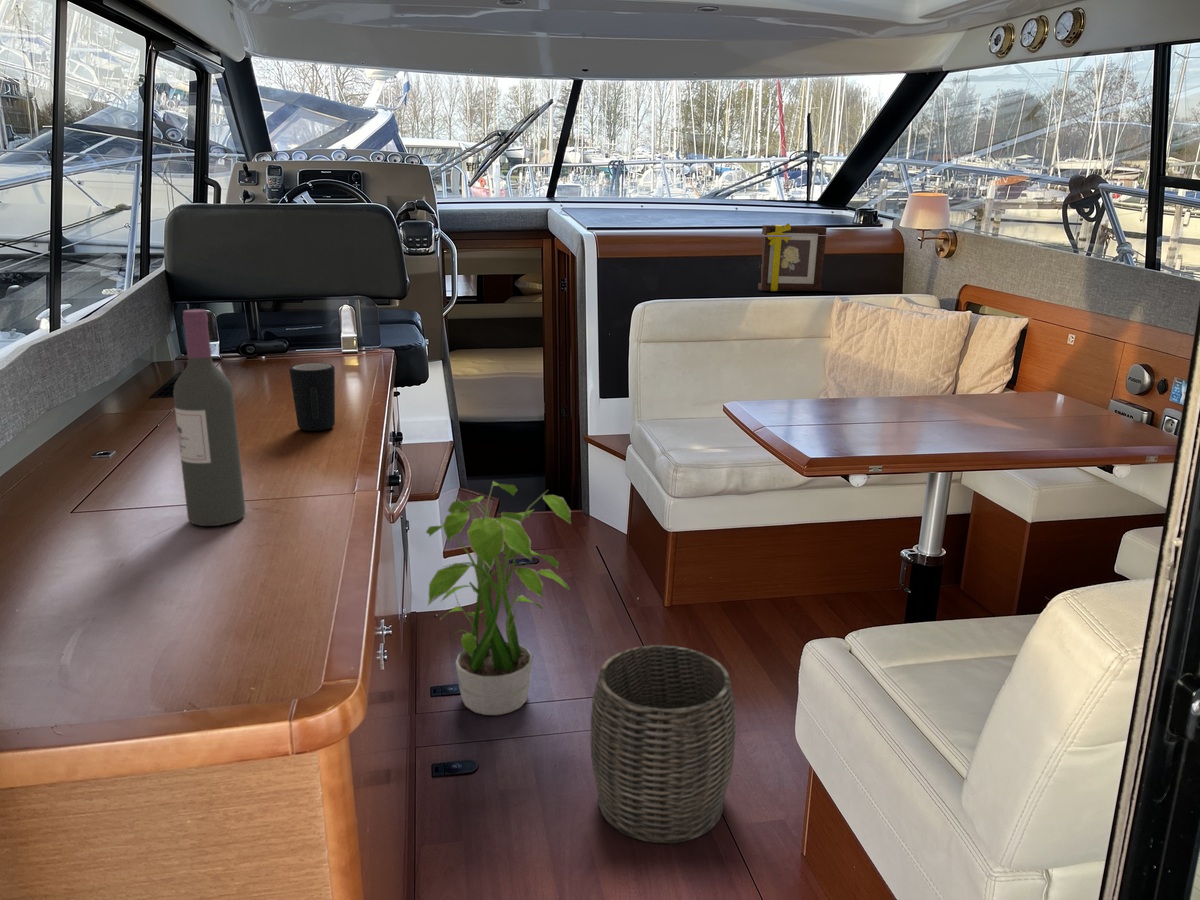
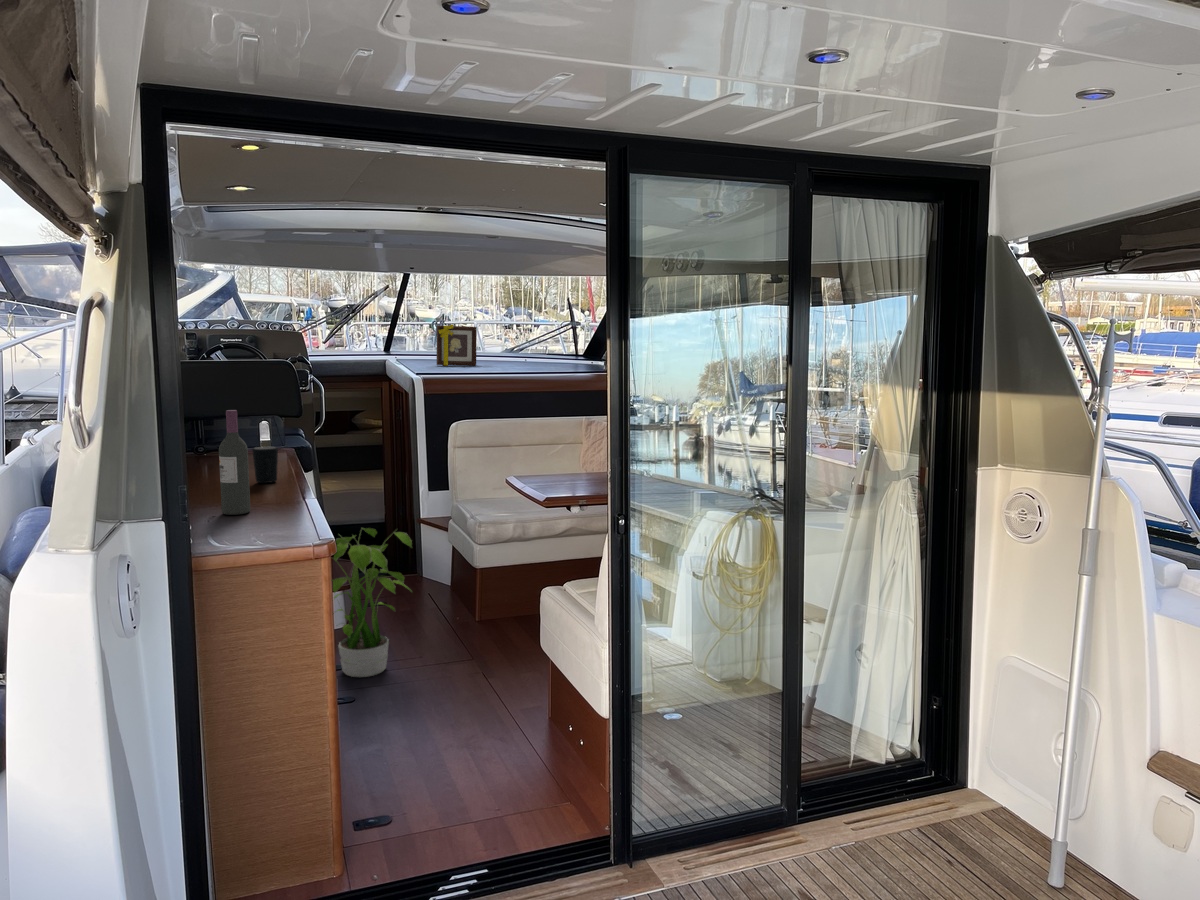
picture frame: present [758,223,827,291] -> present [437,324,477,366]
woven basket: present [590,645,735,843] -> none [428,612,513,720]

